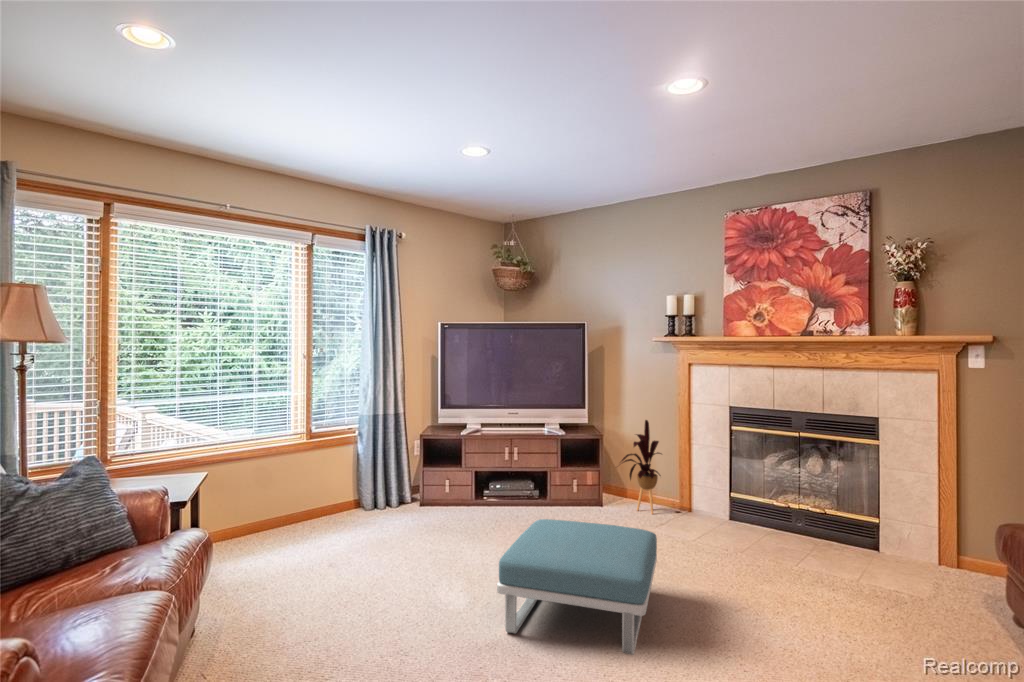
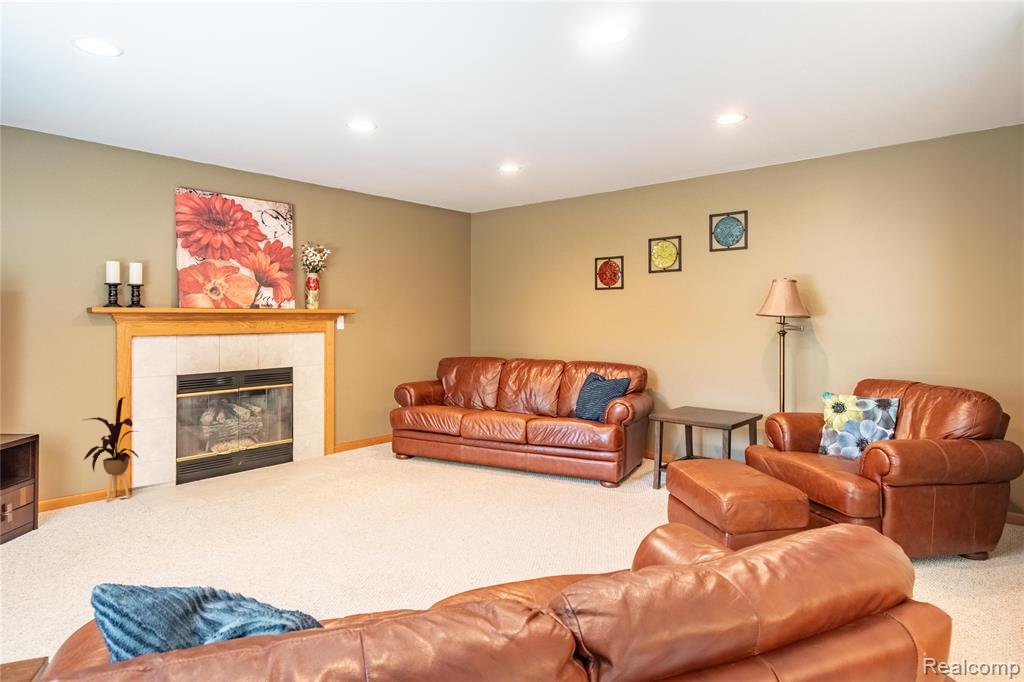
footstool: present [497,519,657,654] -> none [218,464,383,558]

